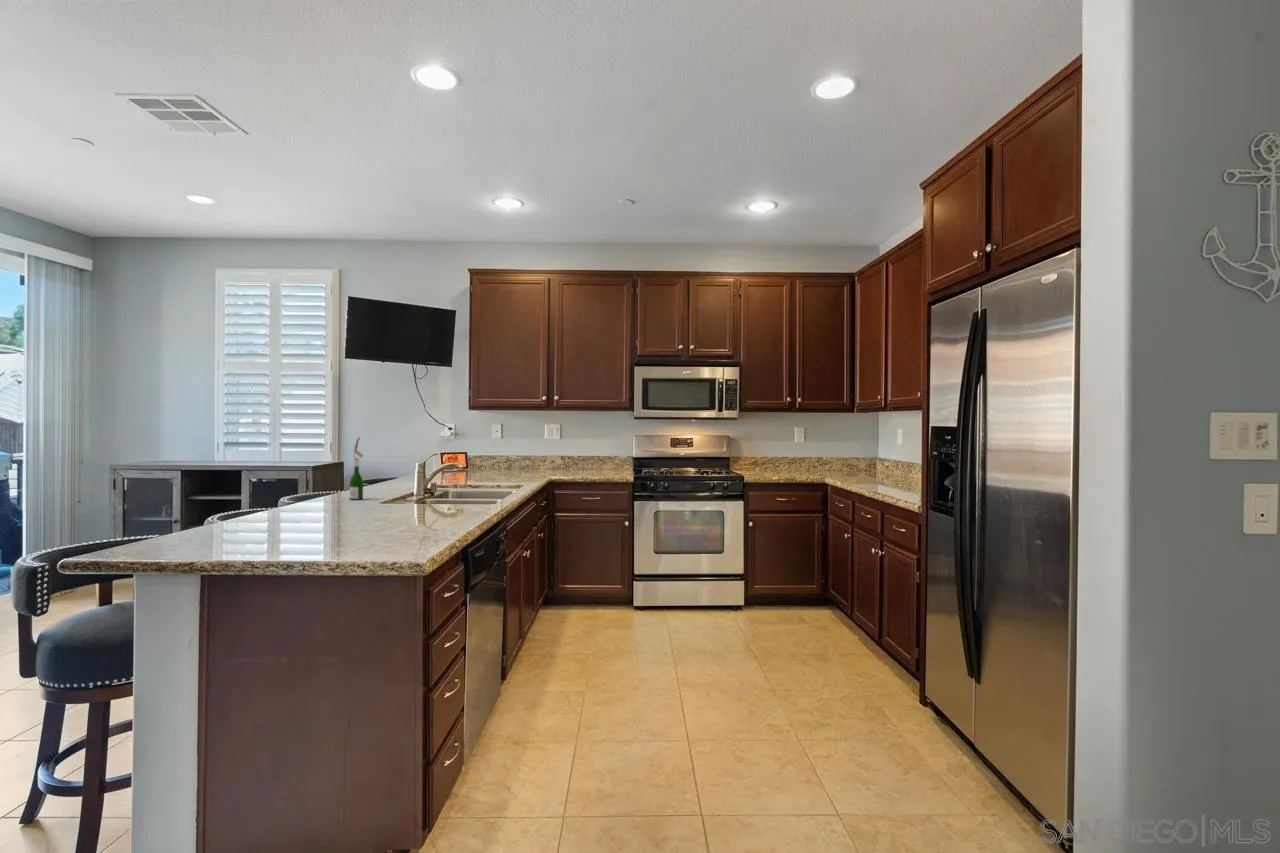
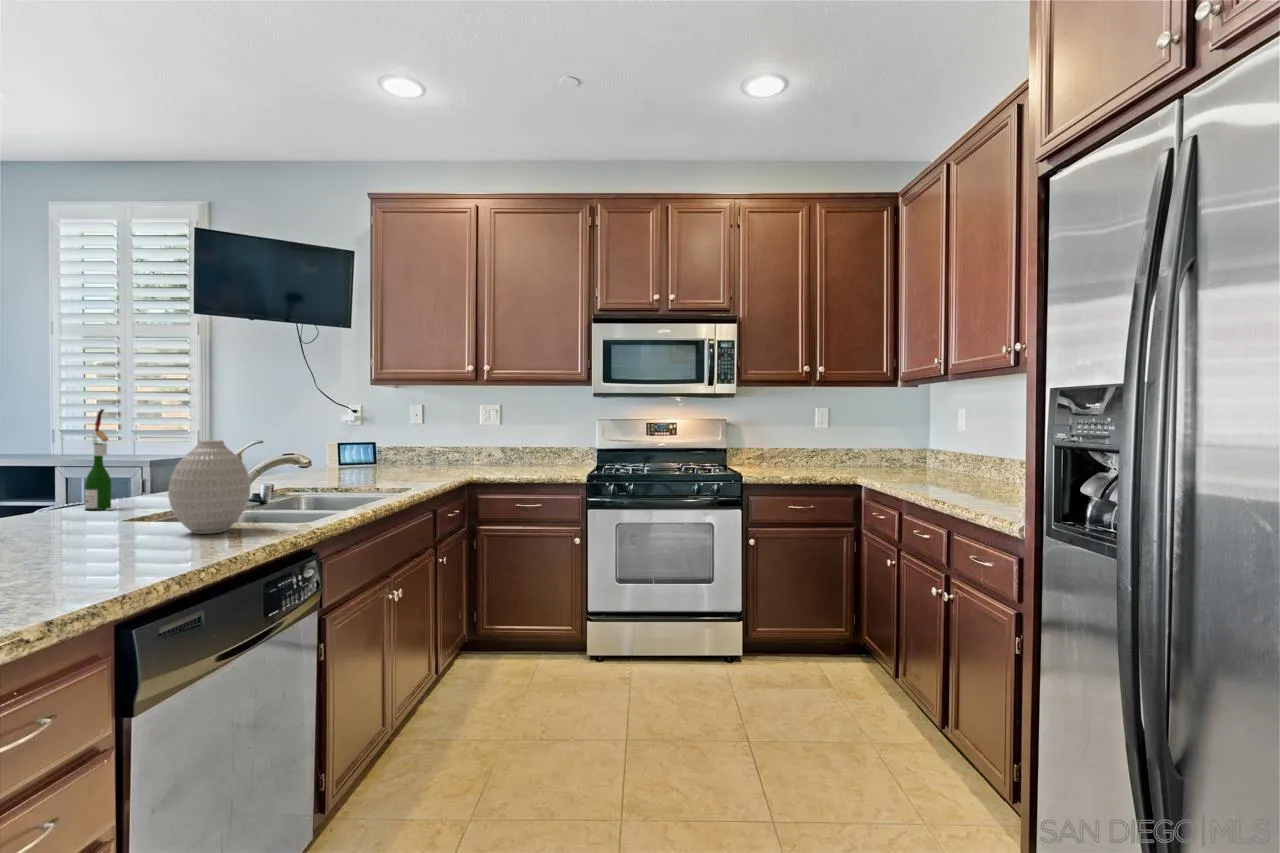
vase: none [437,458,477,511] -> present [168,440,251,534]

